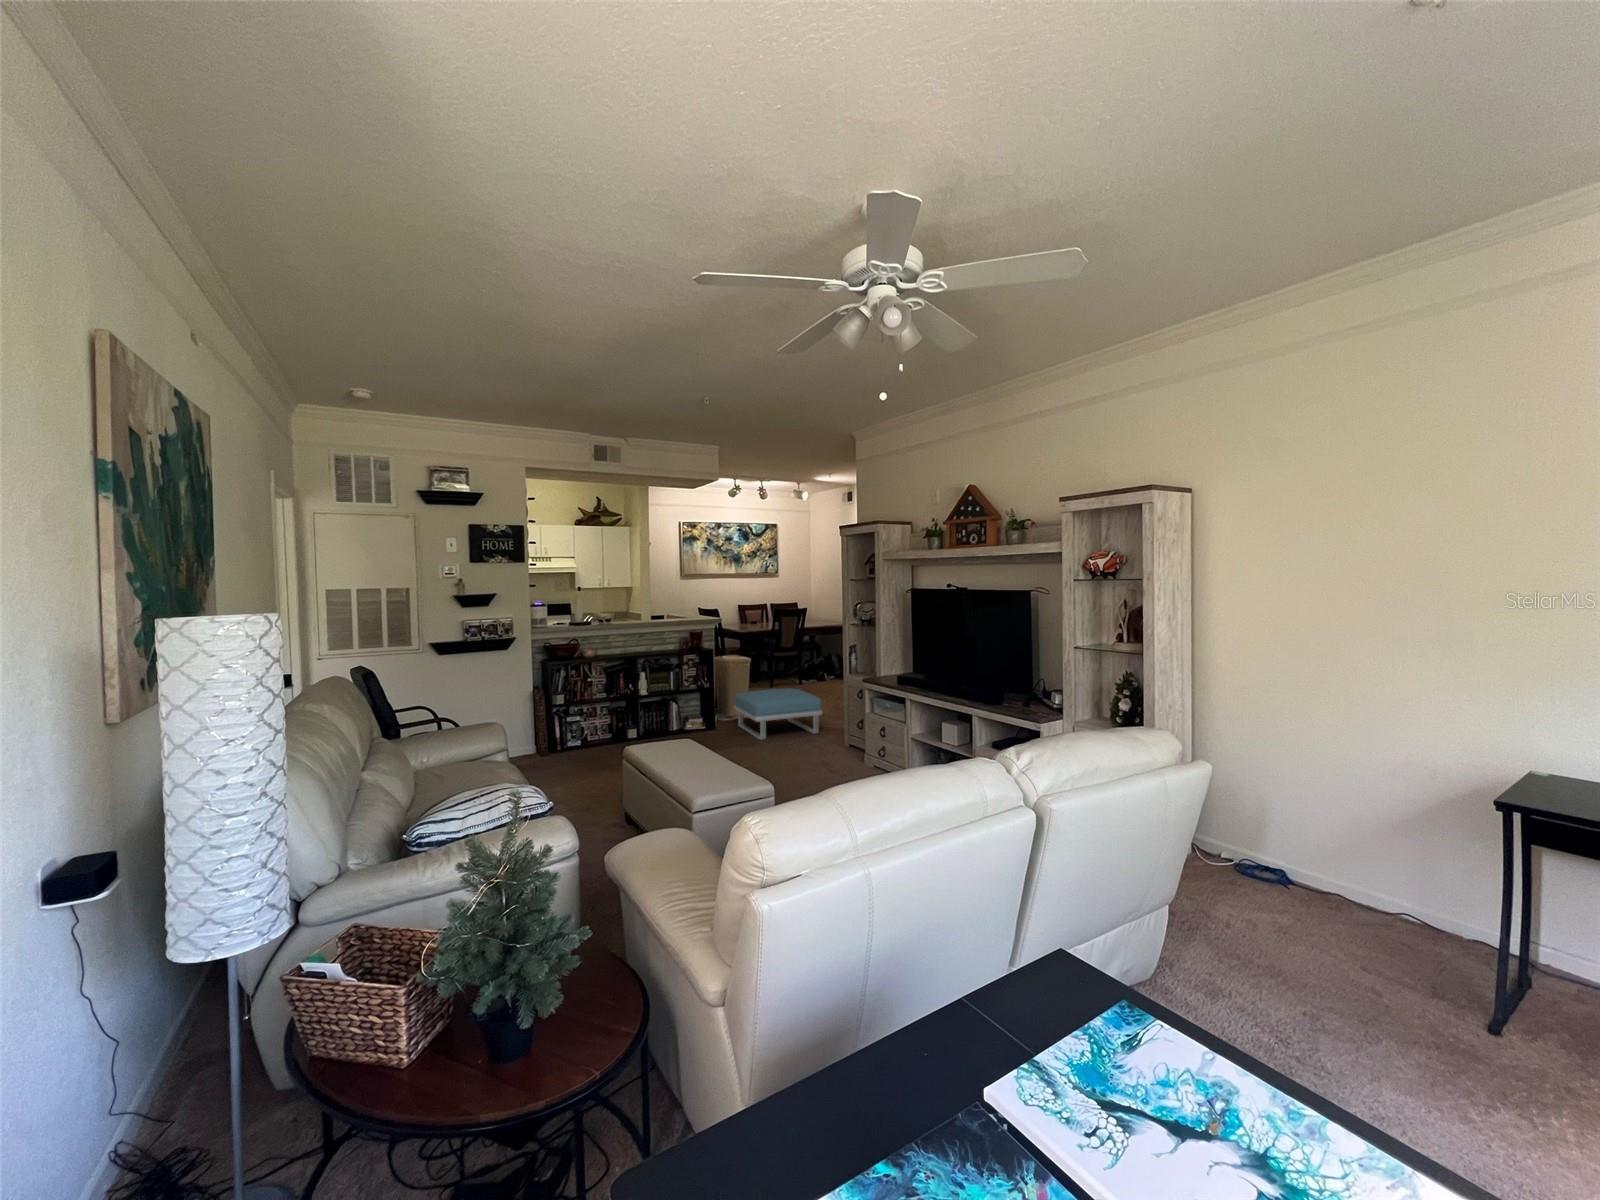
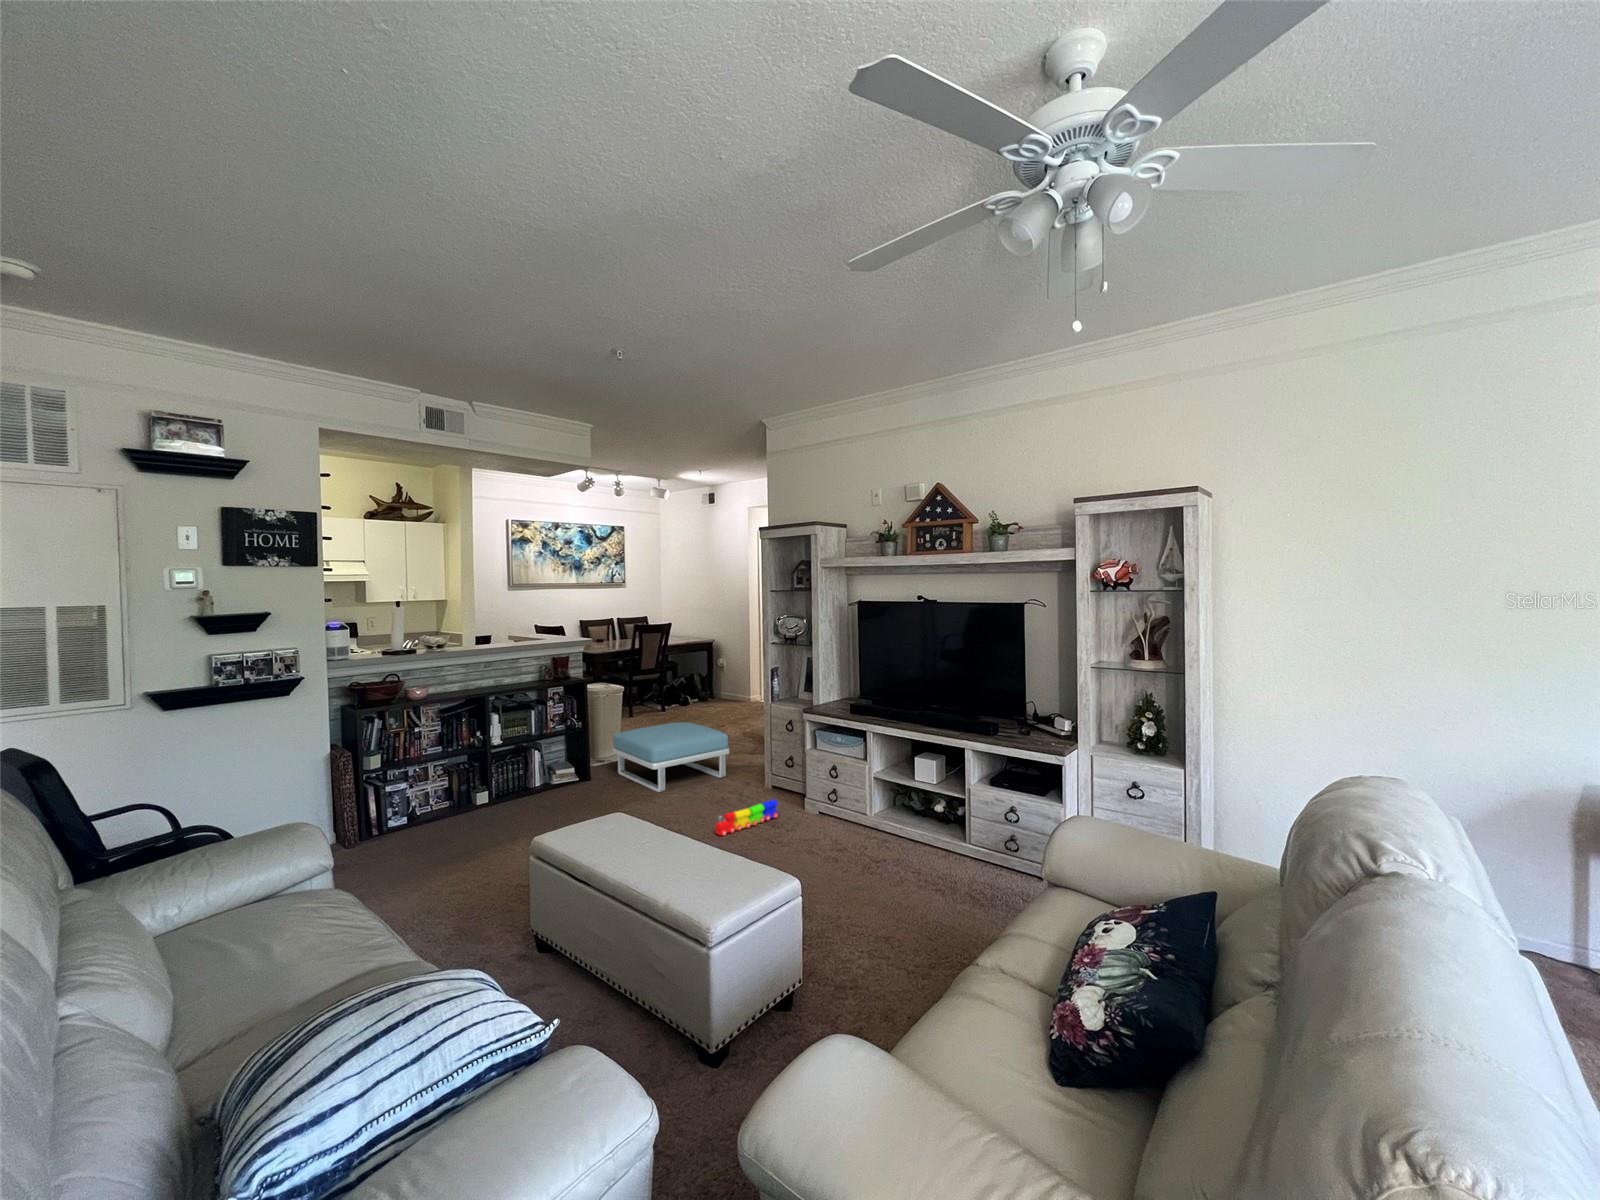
toy train: none [785,749,840,771] -> present [715,800,778,836]

